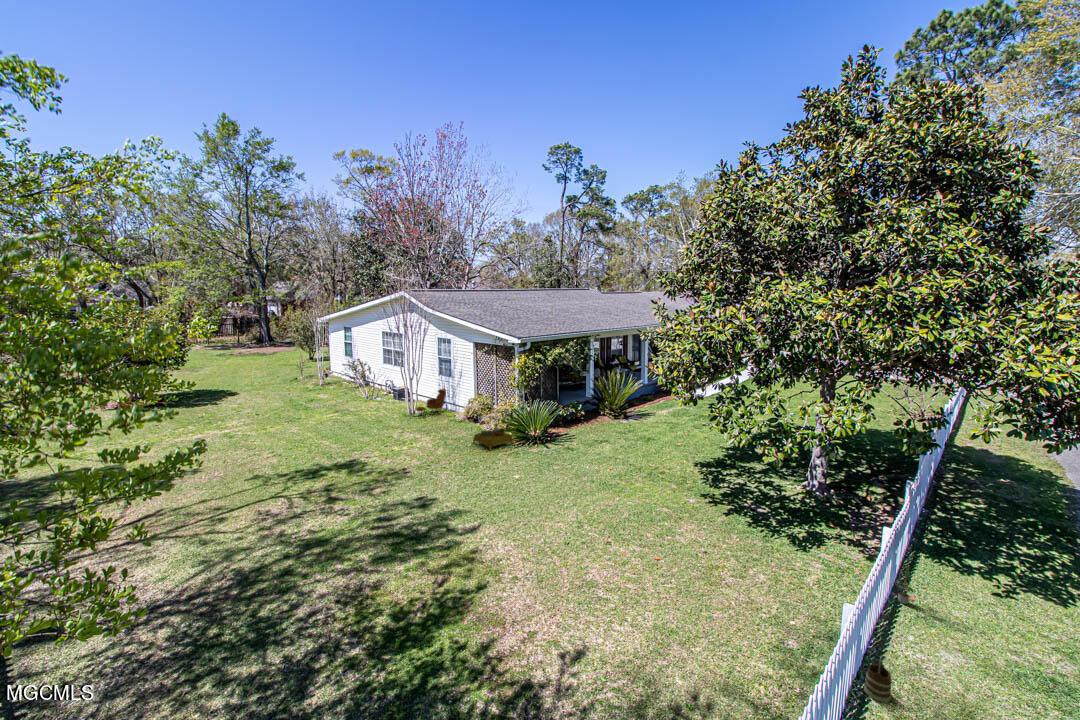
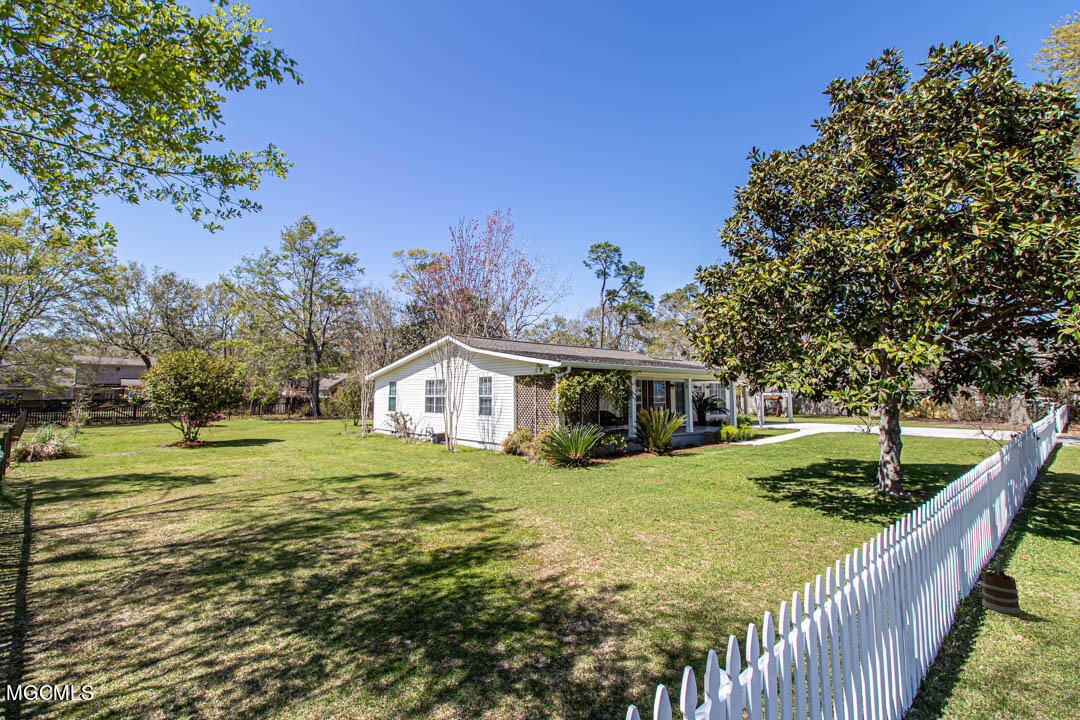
lounge chair: present [416,389,446,416] -> none [454,428,485,453]
side table: present [473,428,513,450] -> none [510,447,551,469]
potted plant: present [898,564,914,604] -> none [1006,506,1032,557]

